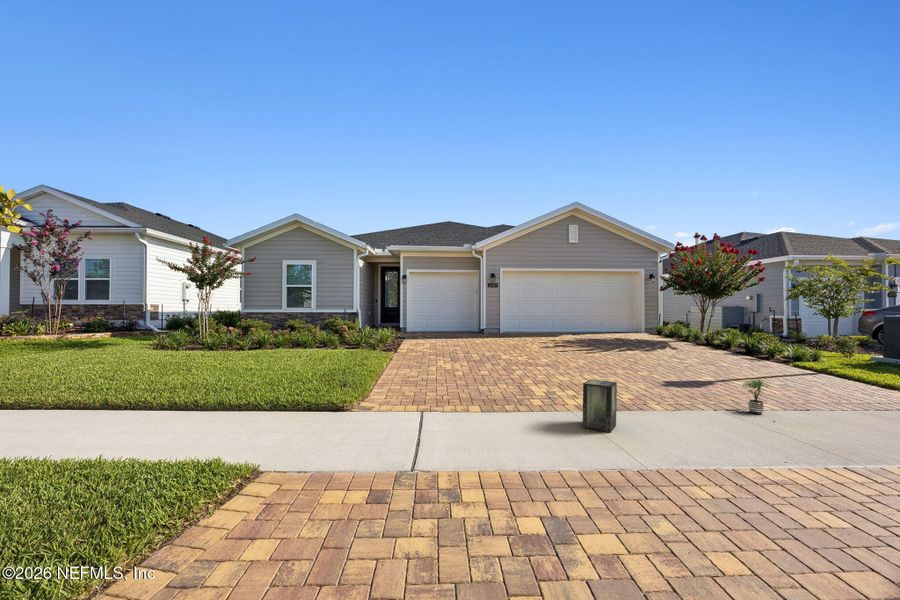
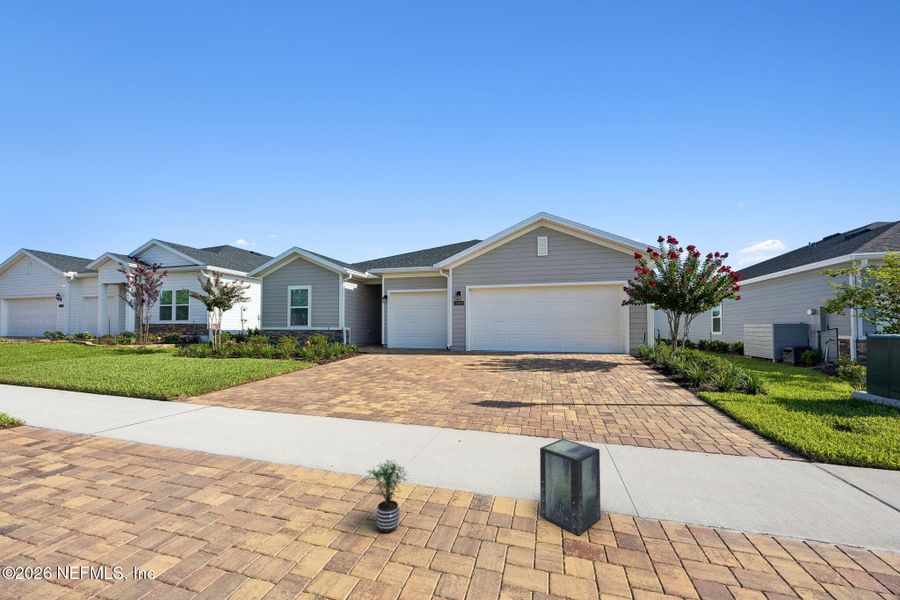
storage box: present [583,379,617,432] -> present [540,439,601,536]

